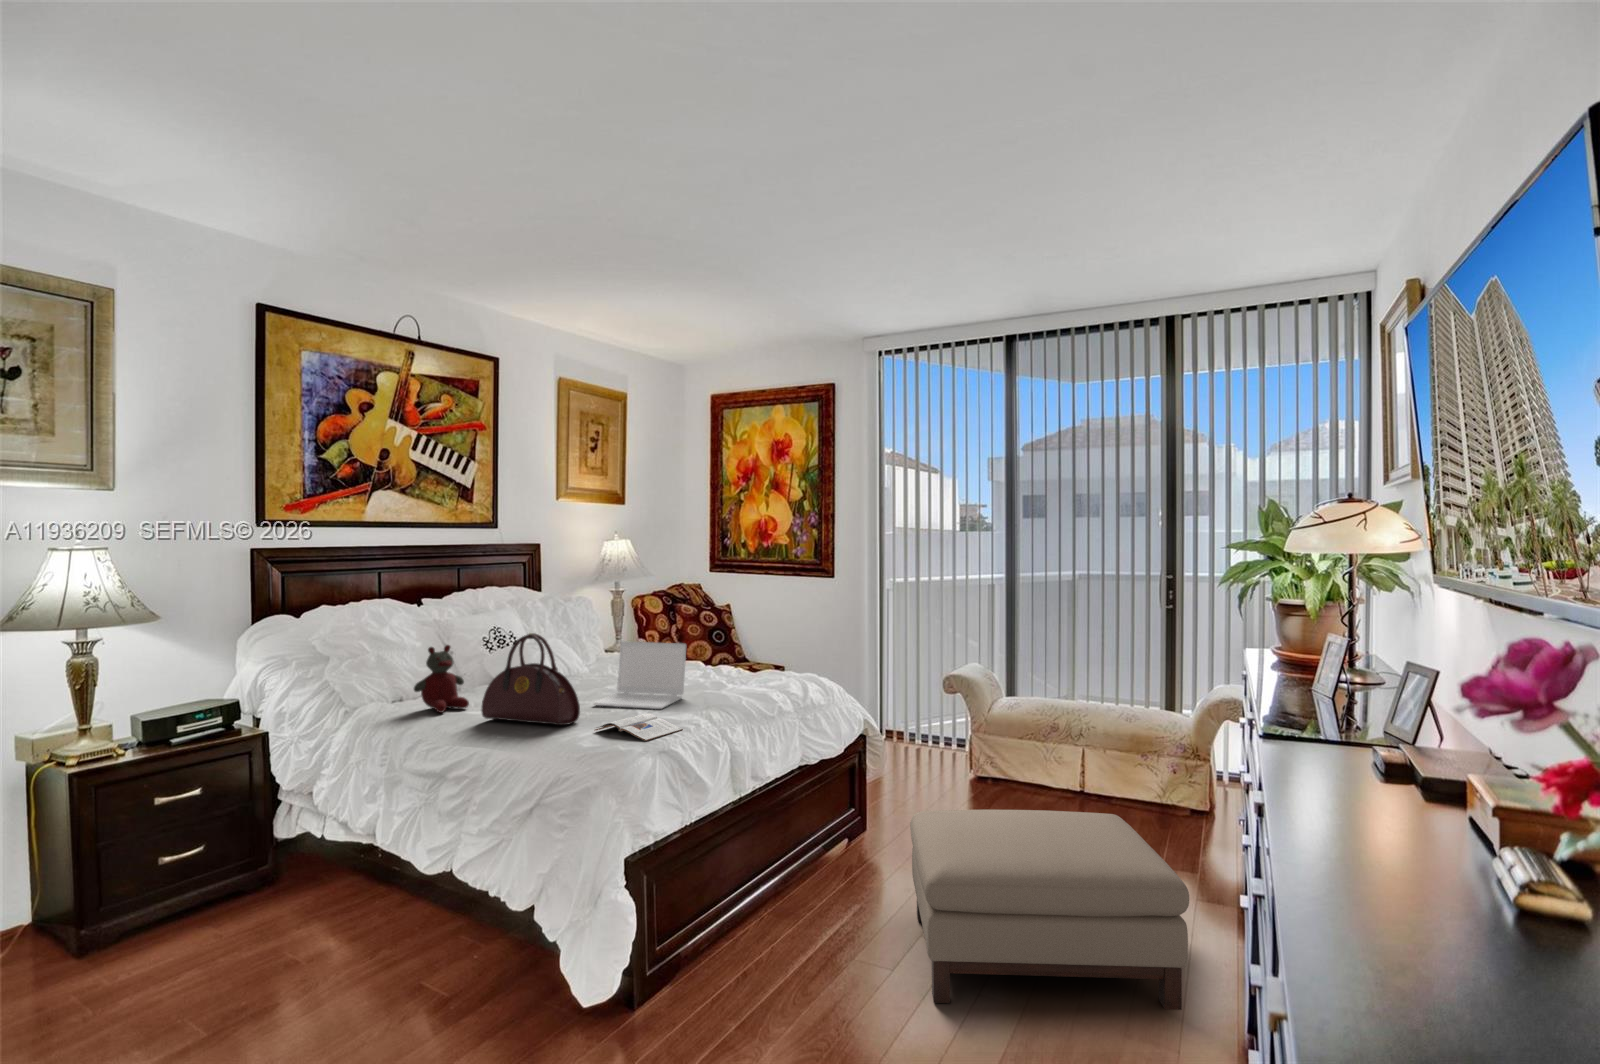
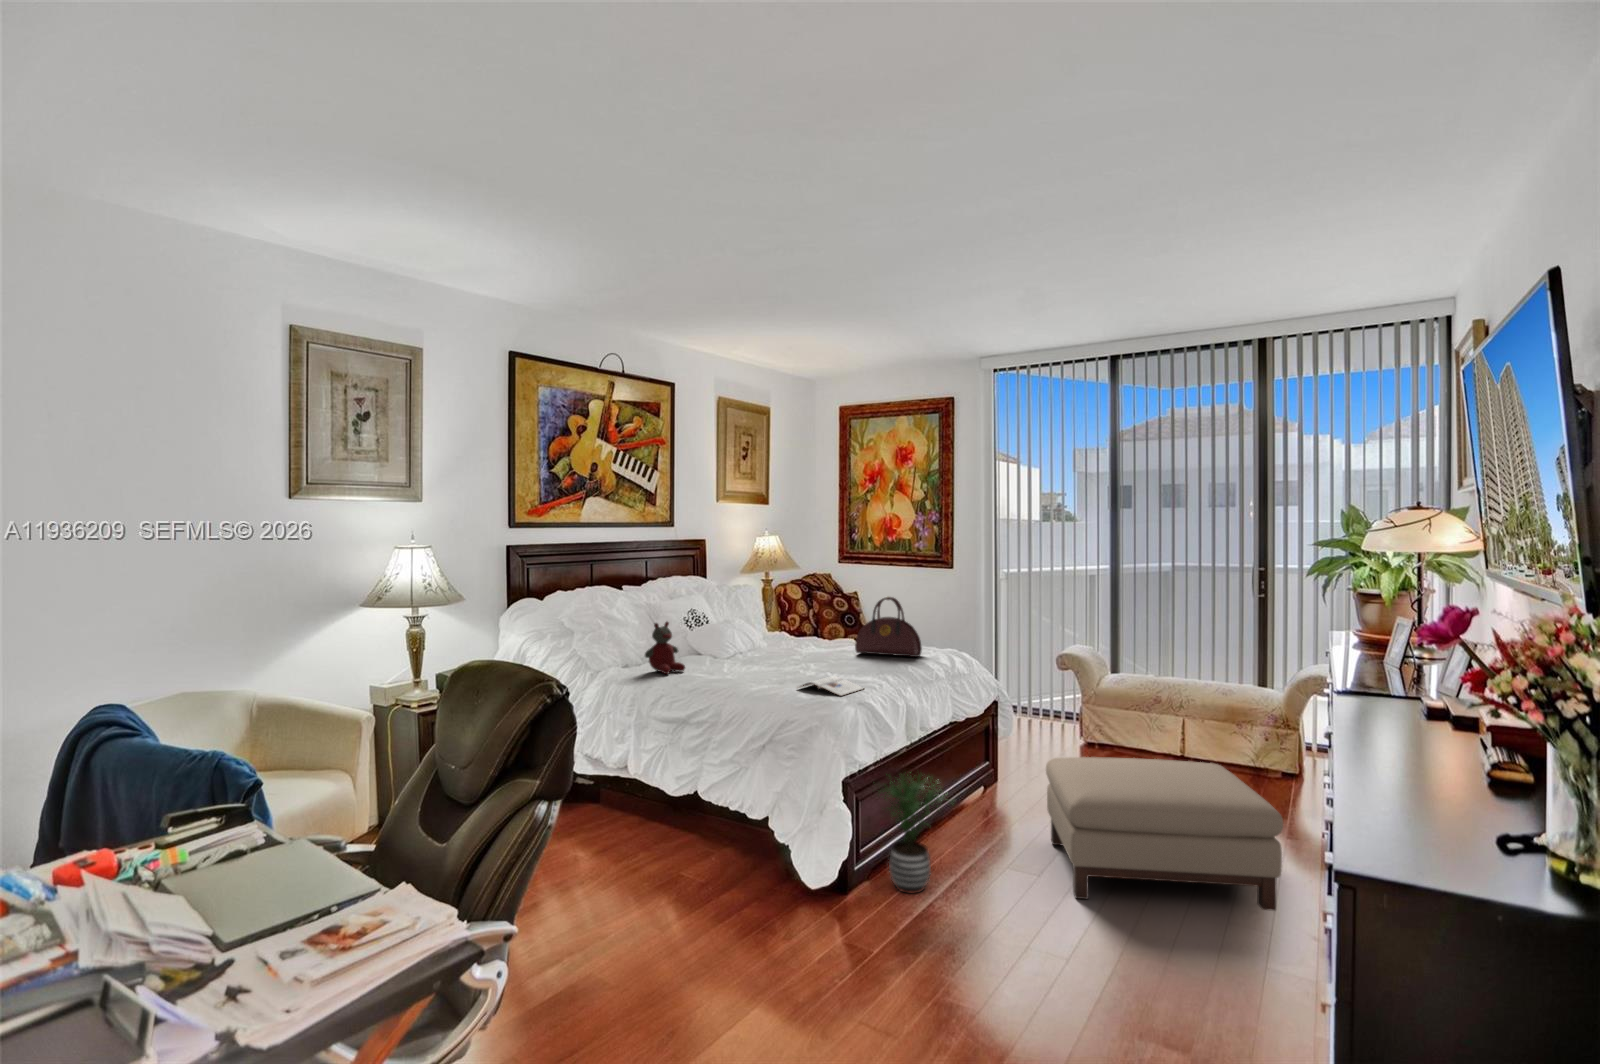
handbag: present [481,633,580,725] -> present [855,597,922,657]
laptop: present [594,641,686,709] -> none [782,620,853,674]
potted plant: none [675,837,783,1005] -> present [881,772,948,893]

